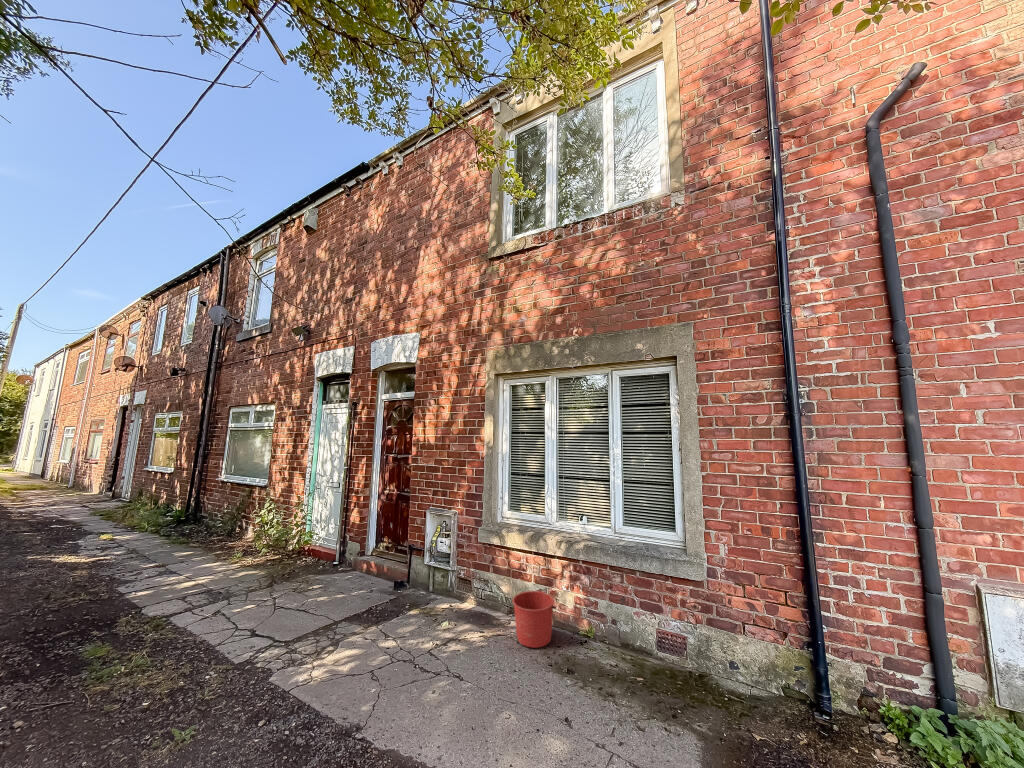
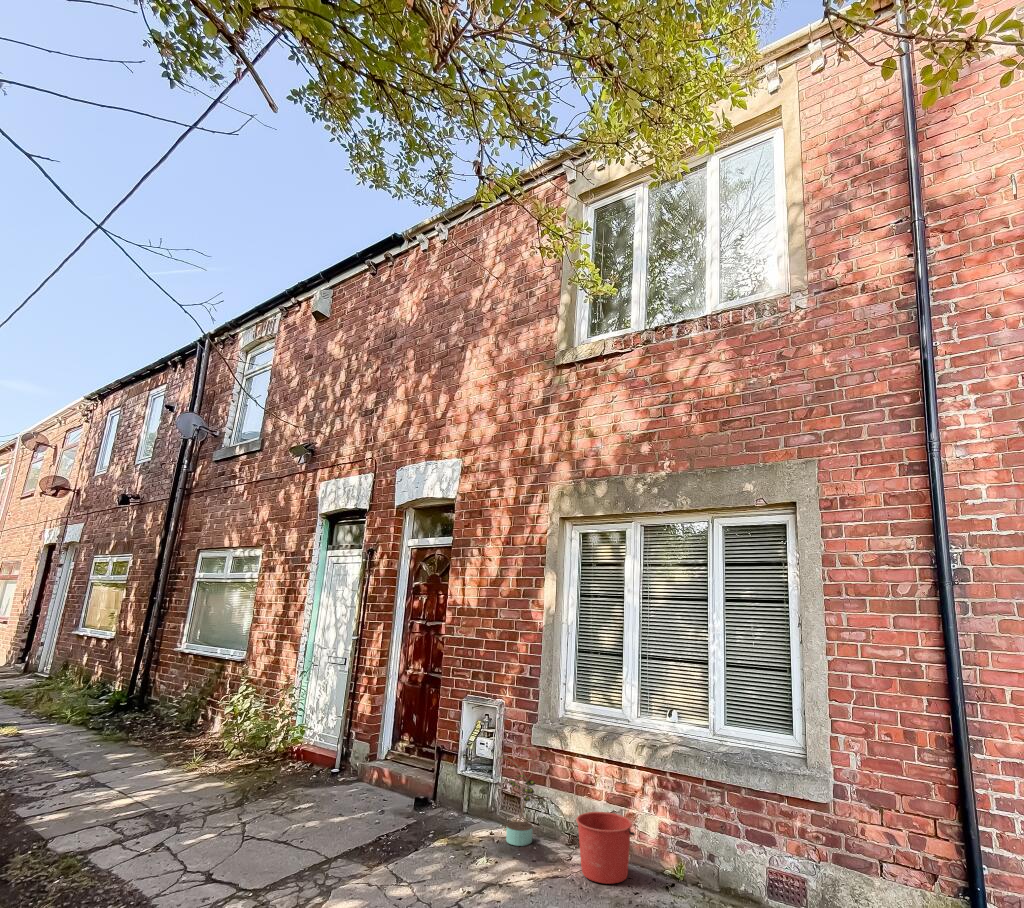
potted plant: none [452,545,488,618] -> present [499,748,539,846]

